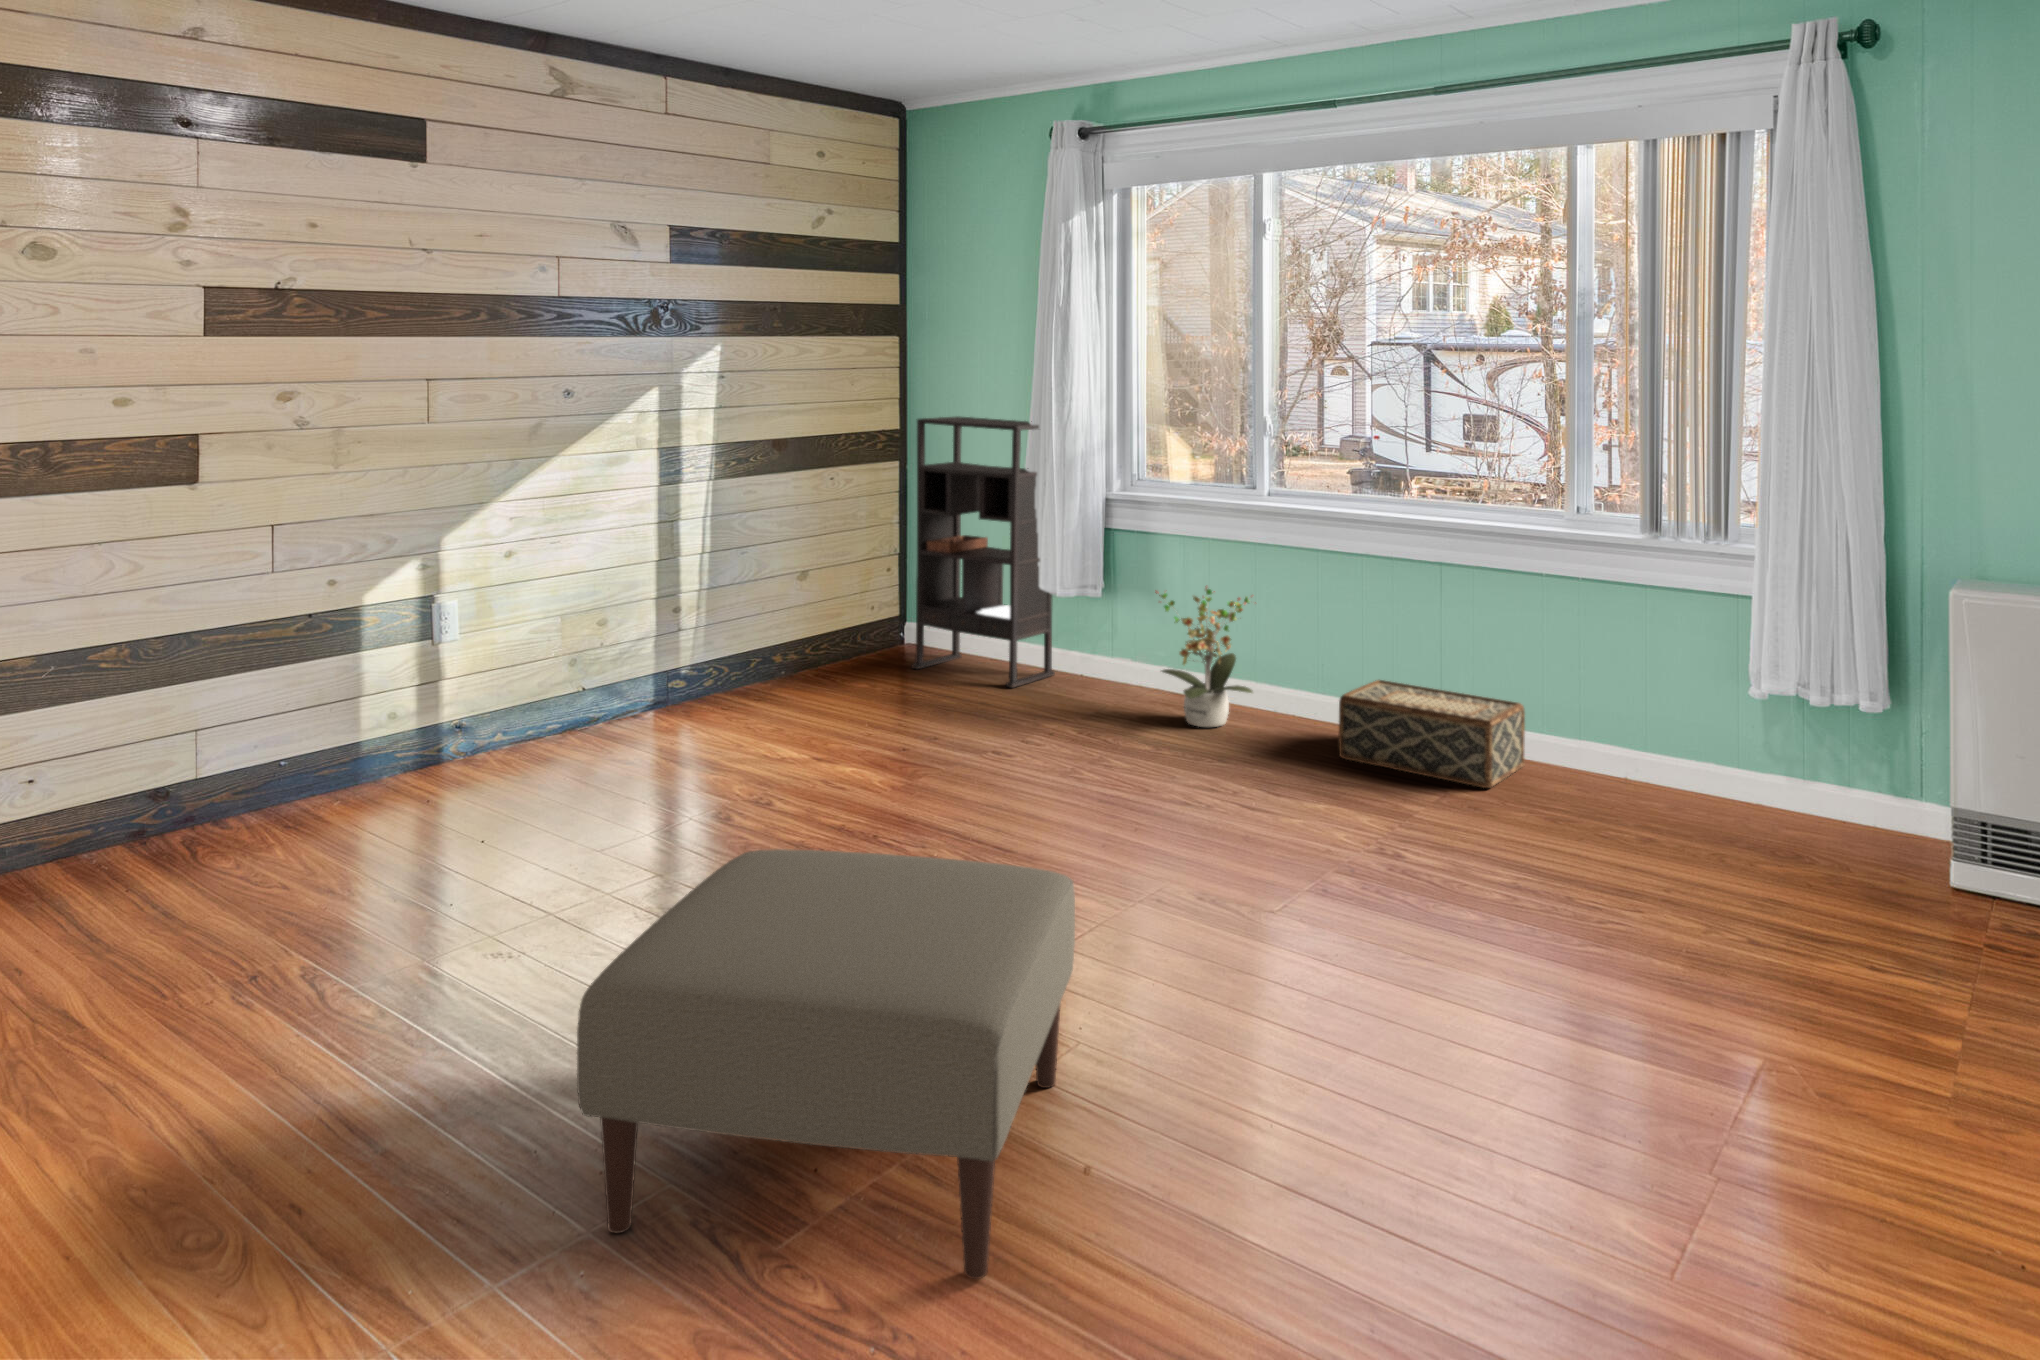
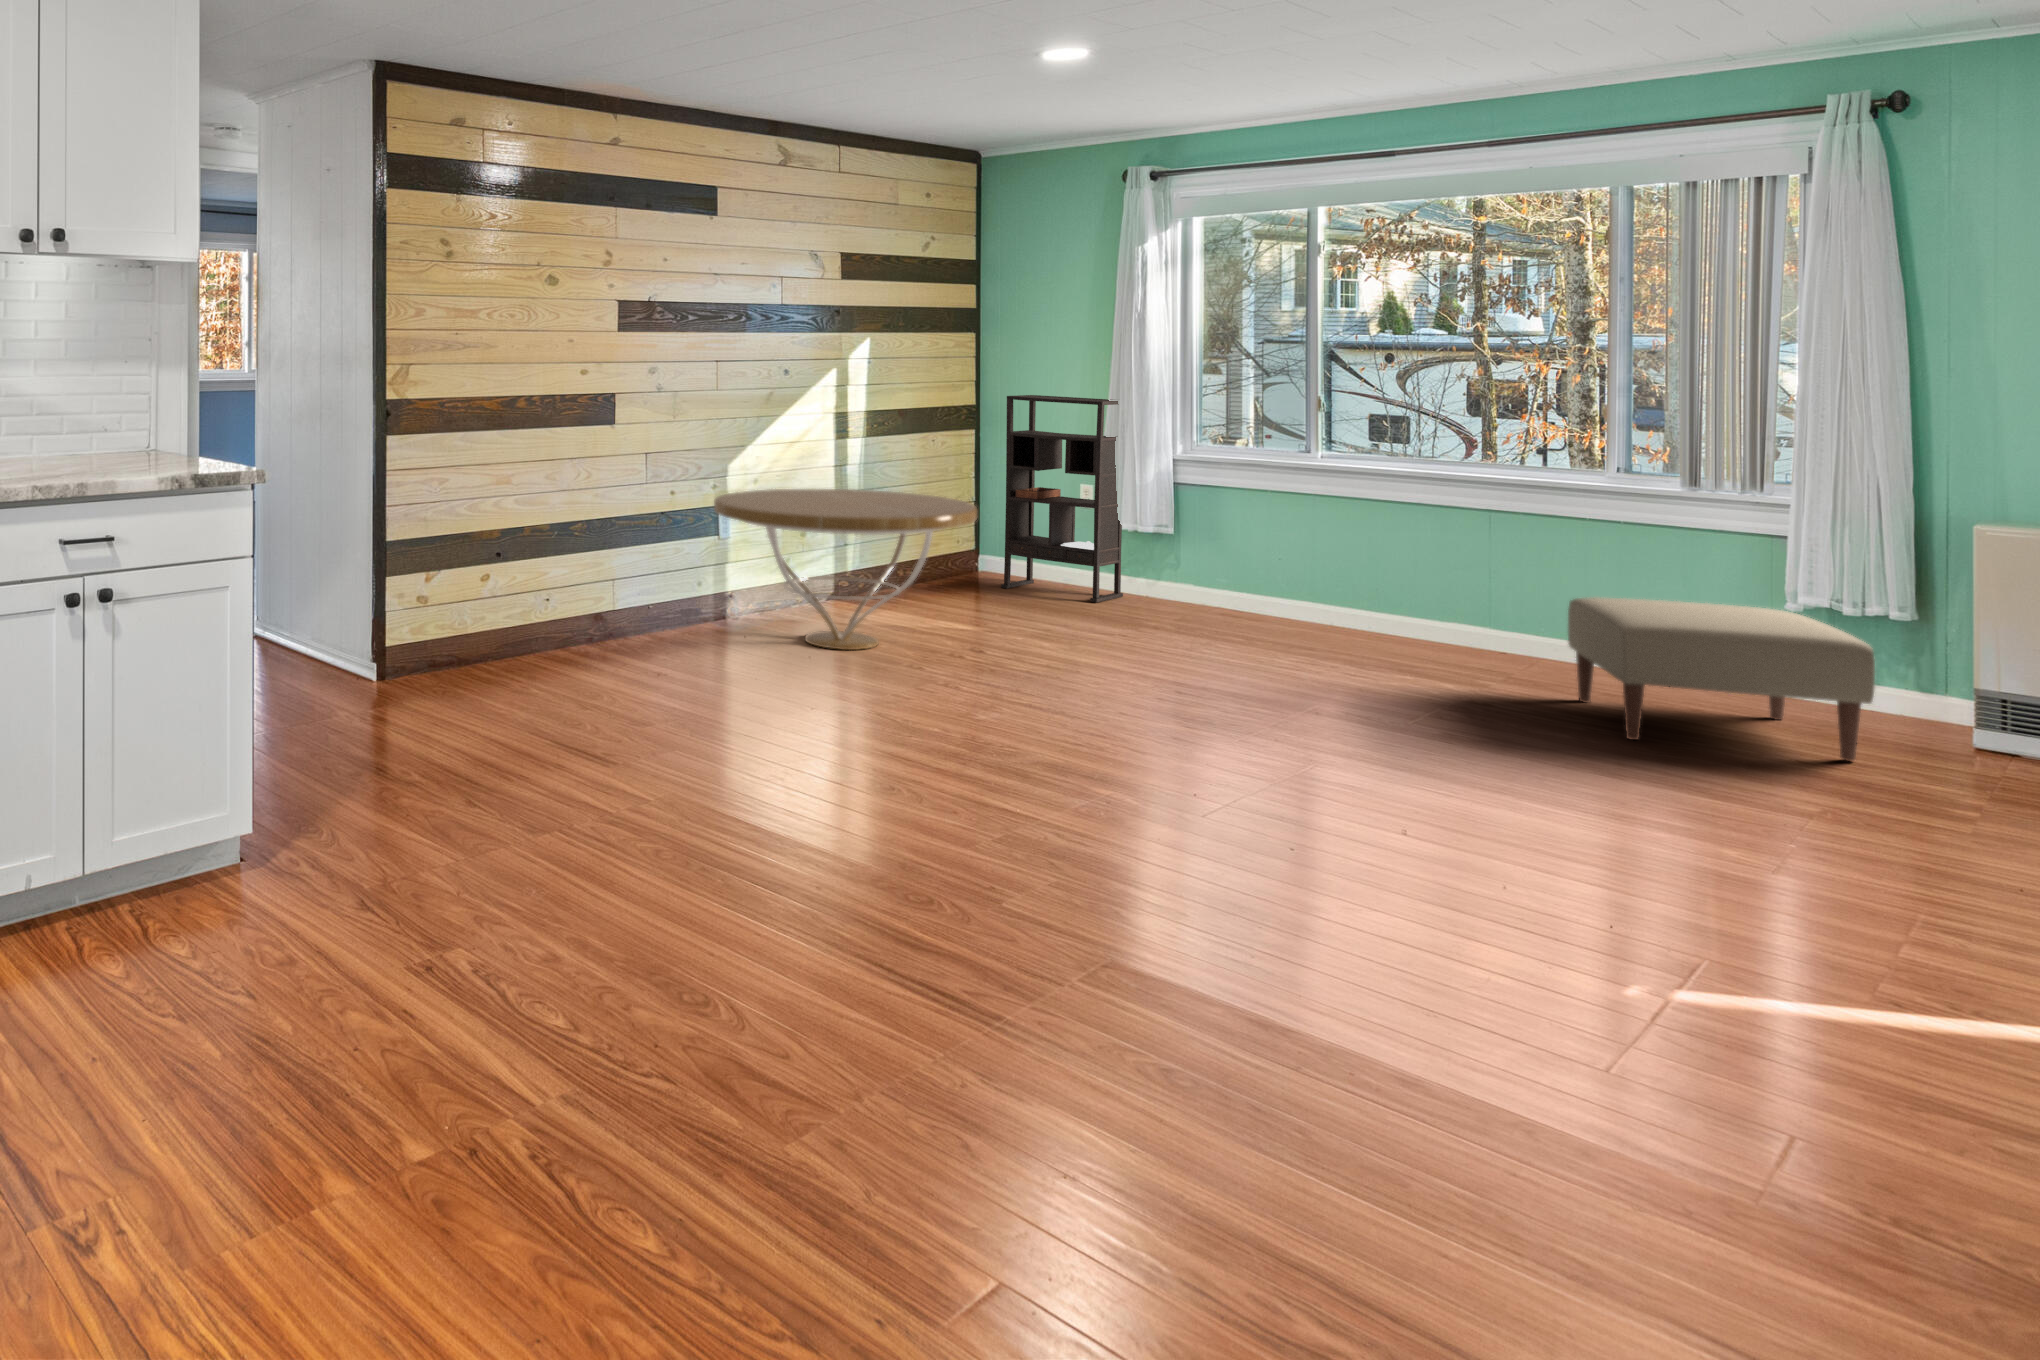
coffee table: none [370,557,772,807] -> present [714,489,977,650]
potted plant: present [1155,587,1252,727] -> none [1229,526,1321,632]
woven basket: present [1339,680,1525,788] -> none [1405,599,1570,676]
ottoman: present [577,849,1075,1279] -> present [1568,597,1875,761]

